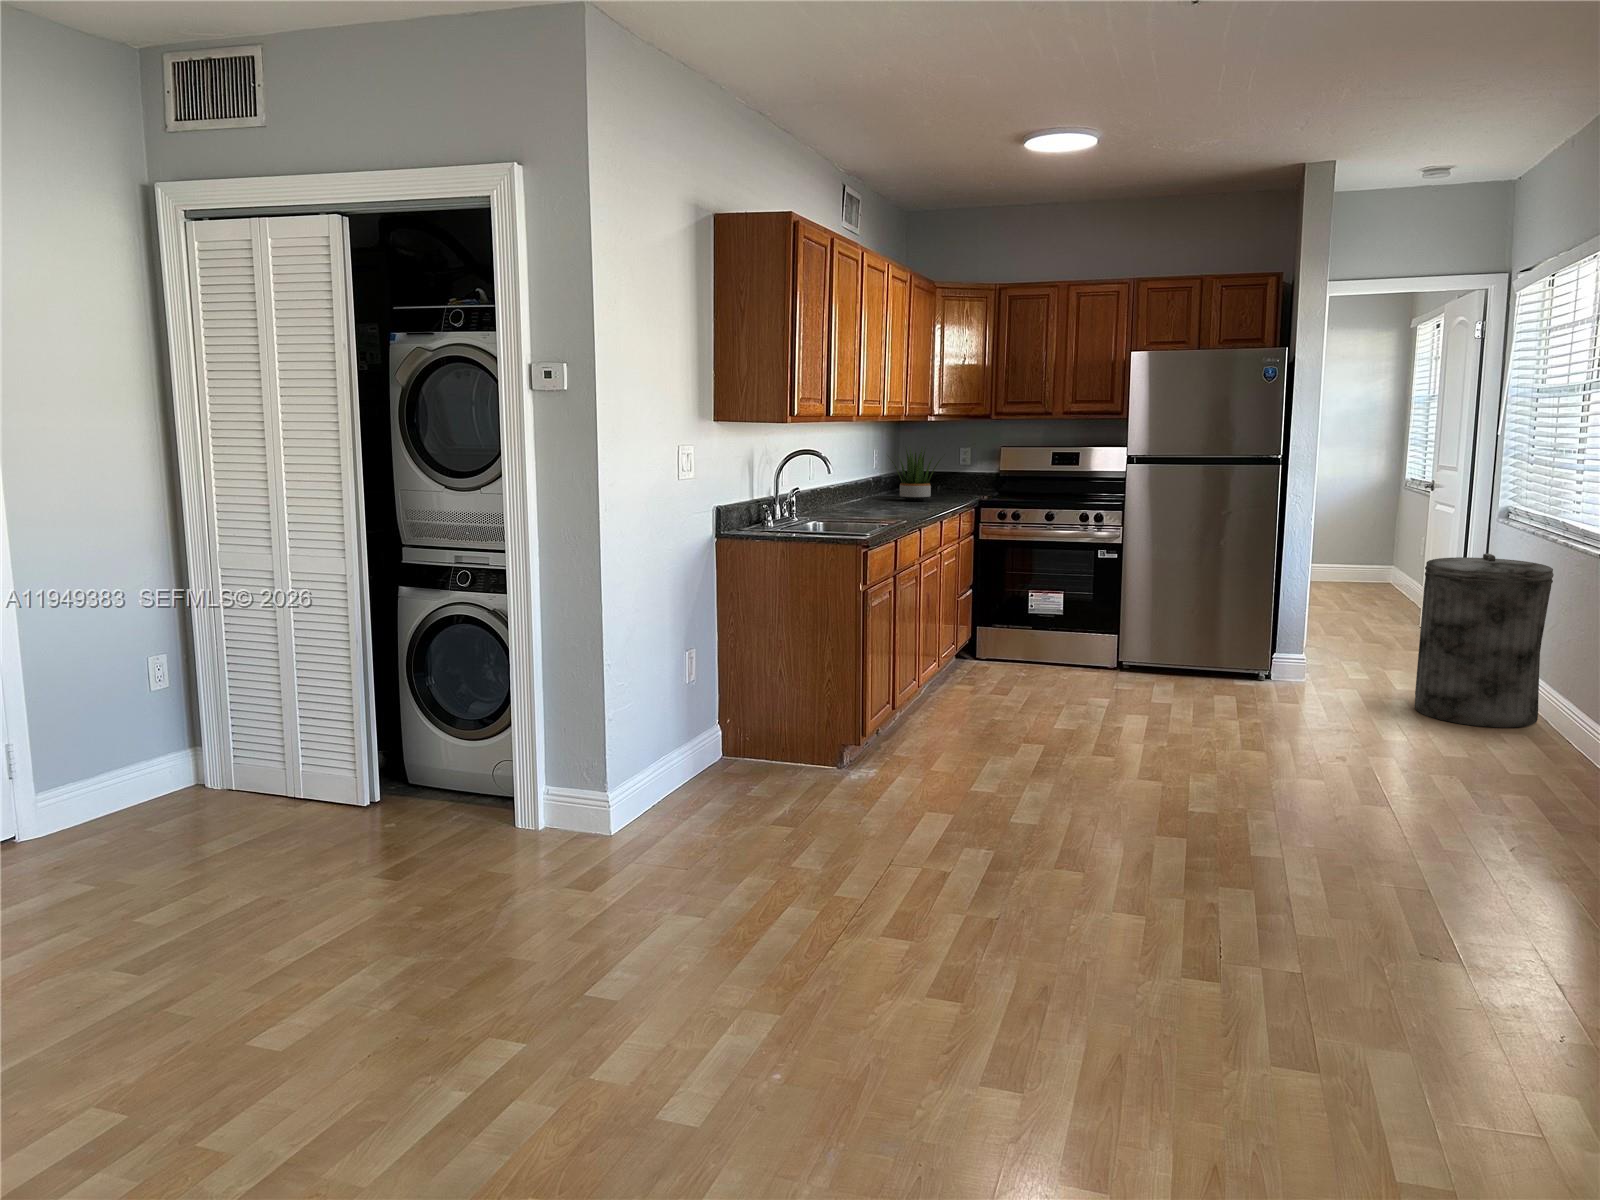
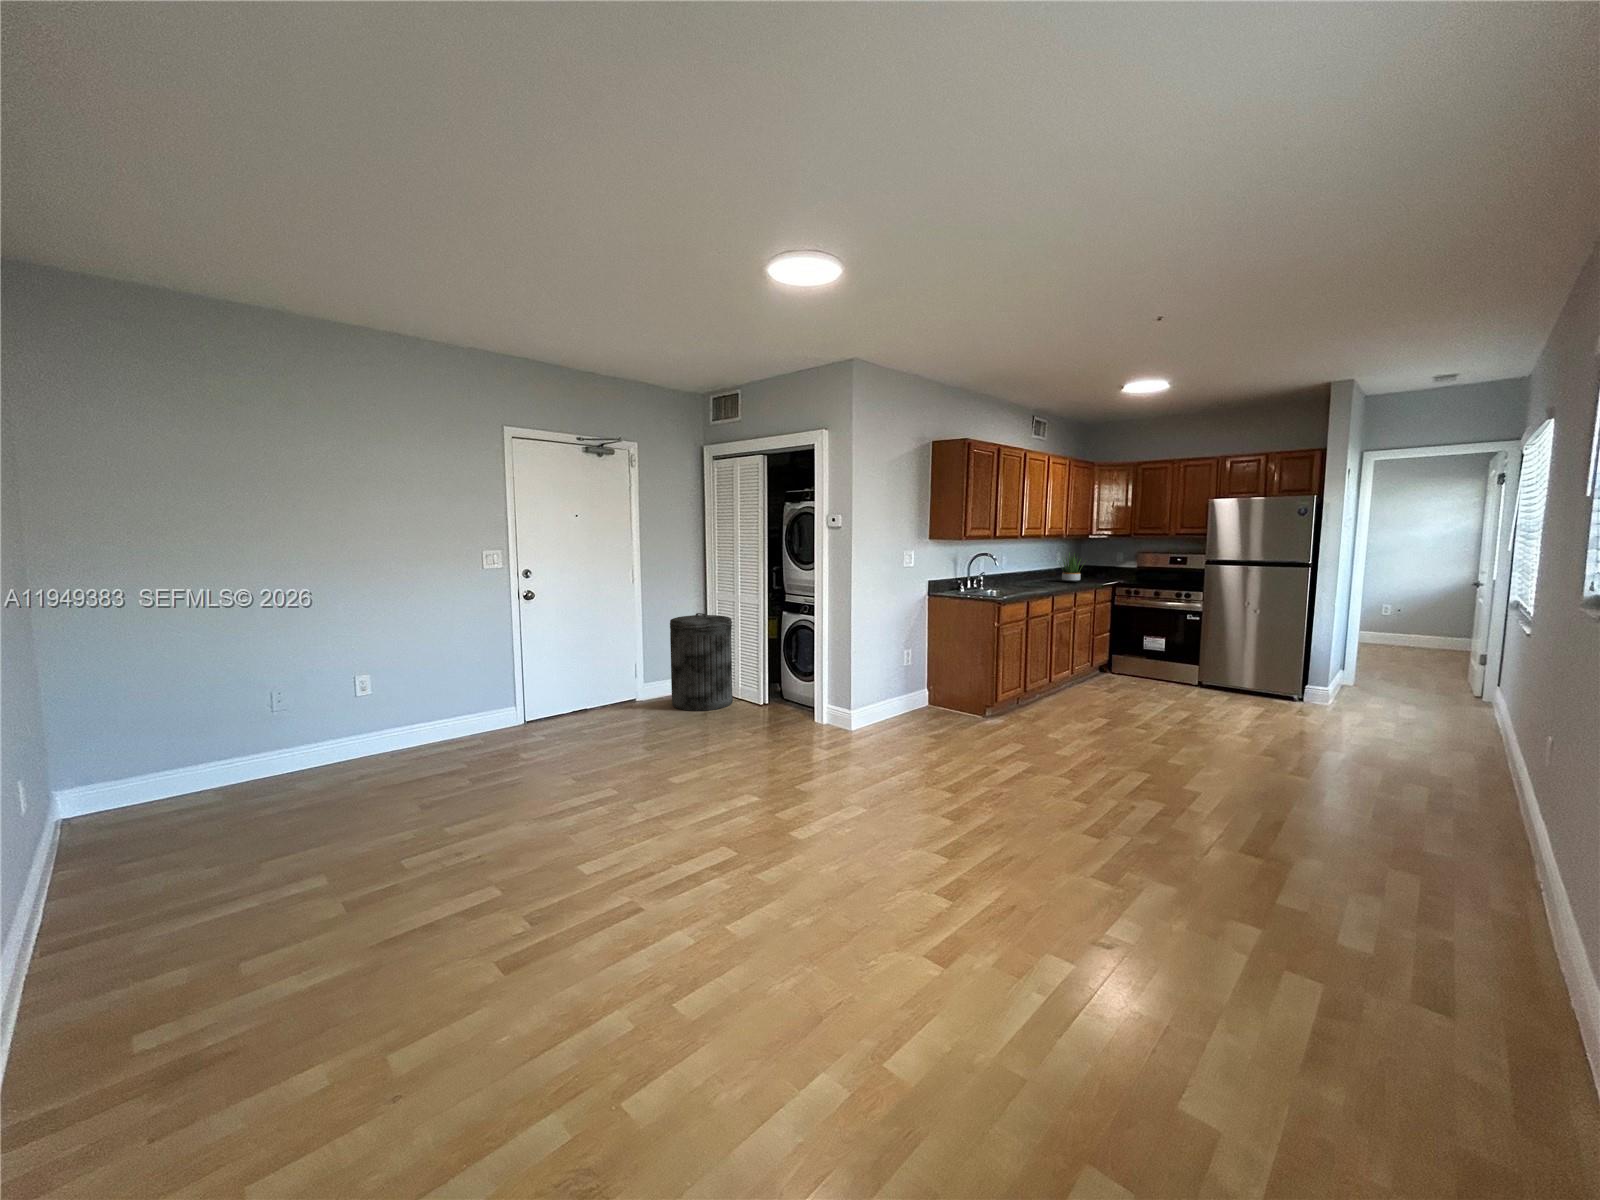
trash can: present [1414,554,1554,728] -> present [670,613,733,711]

